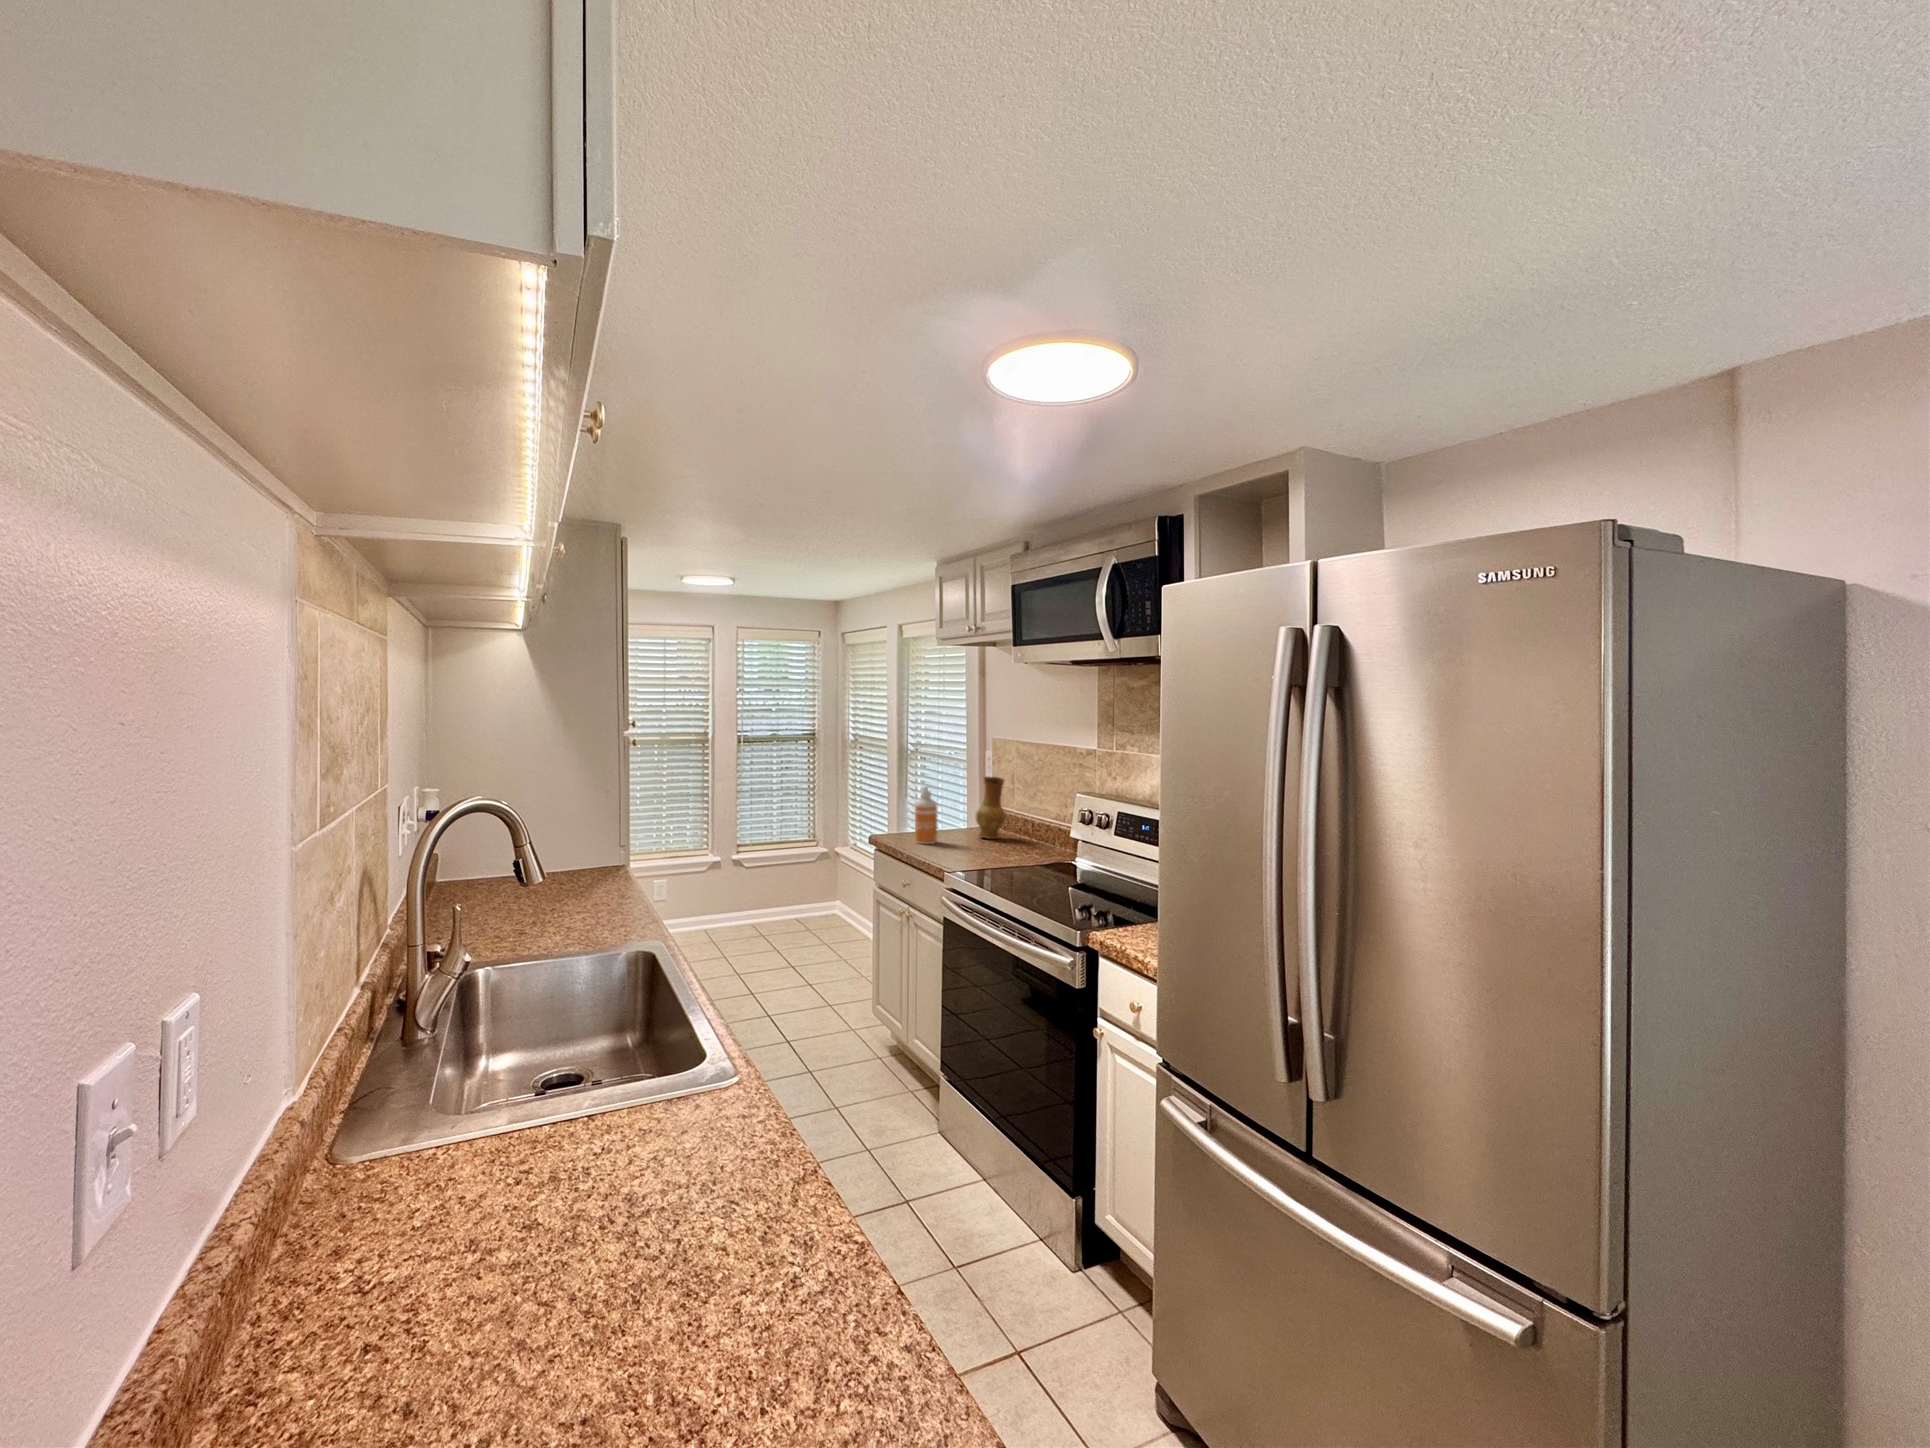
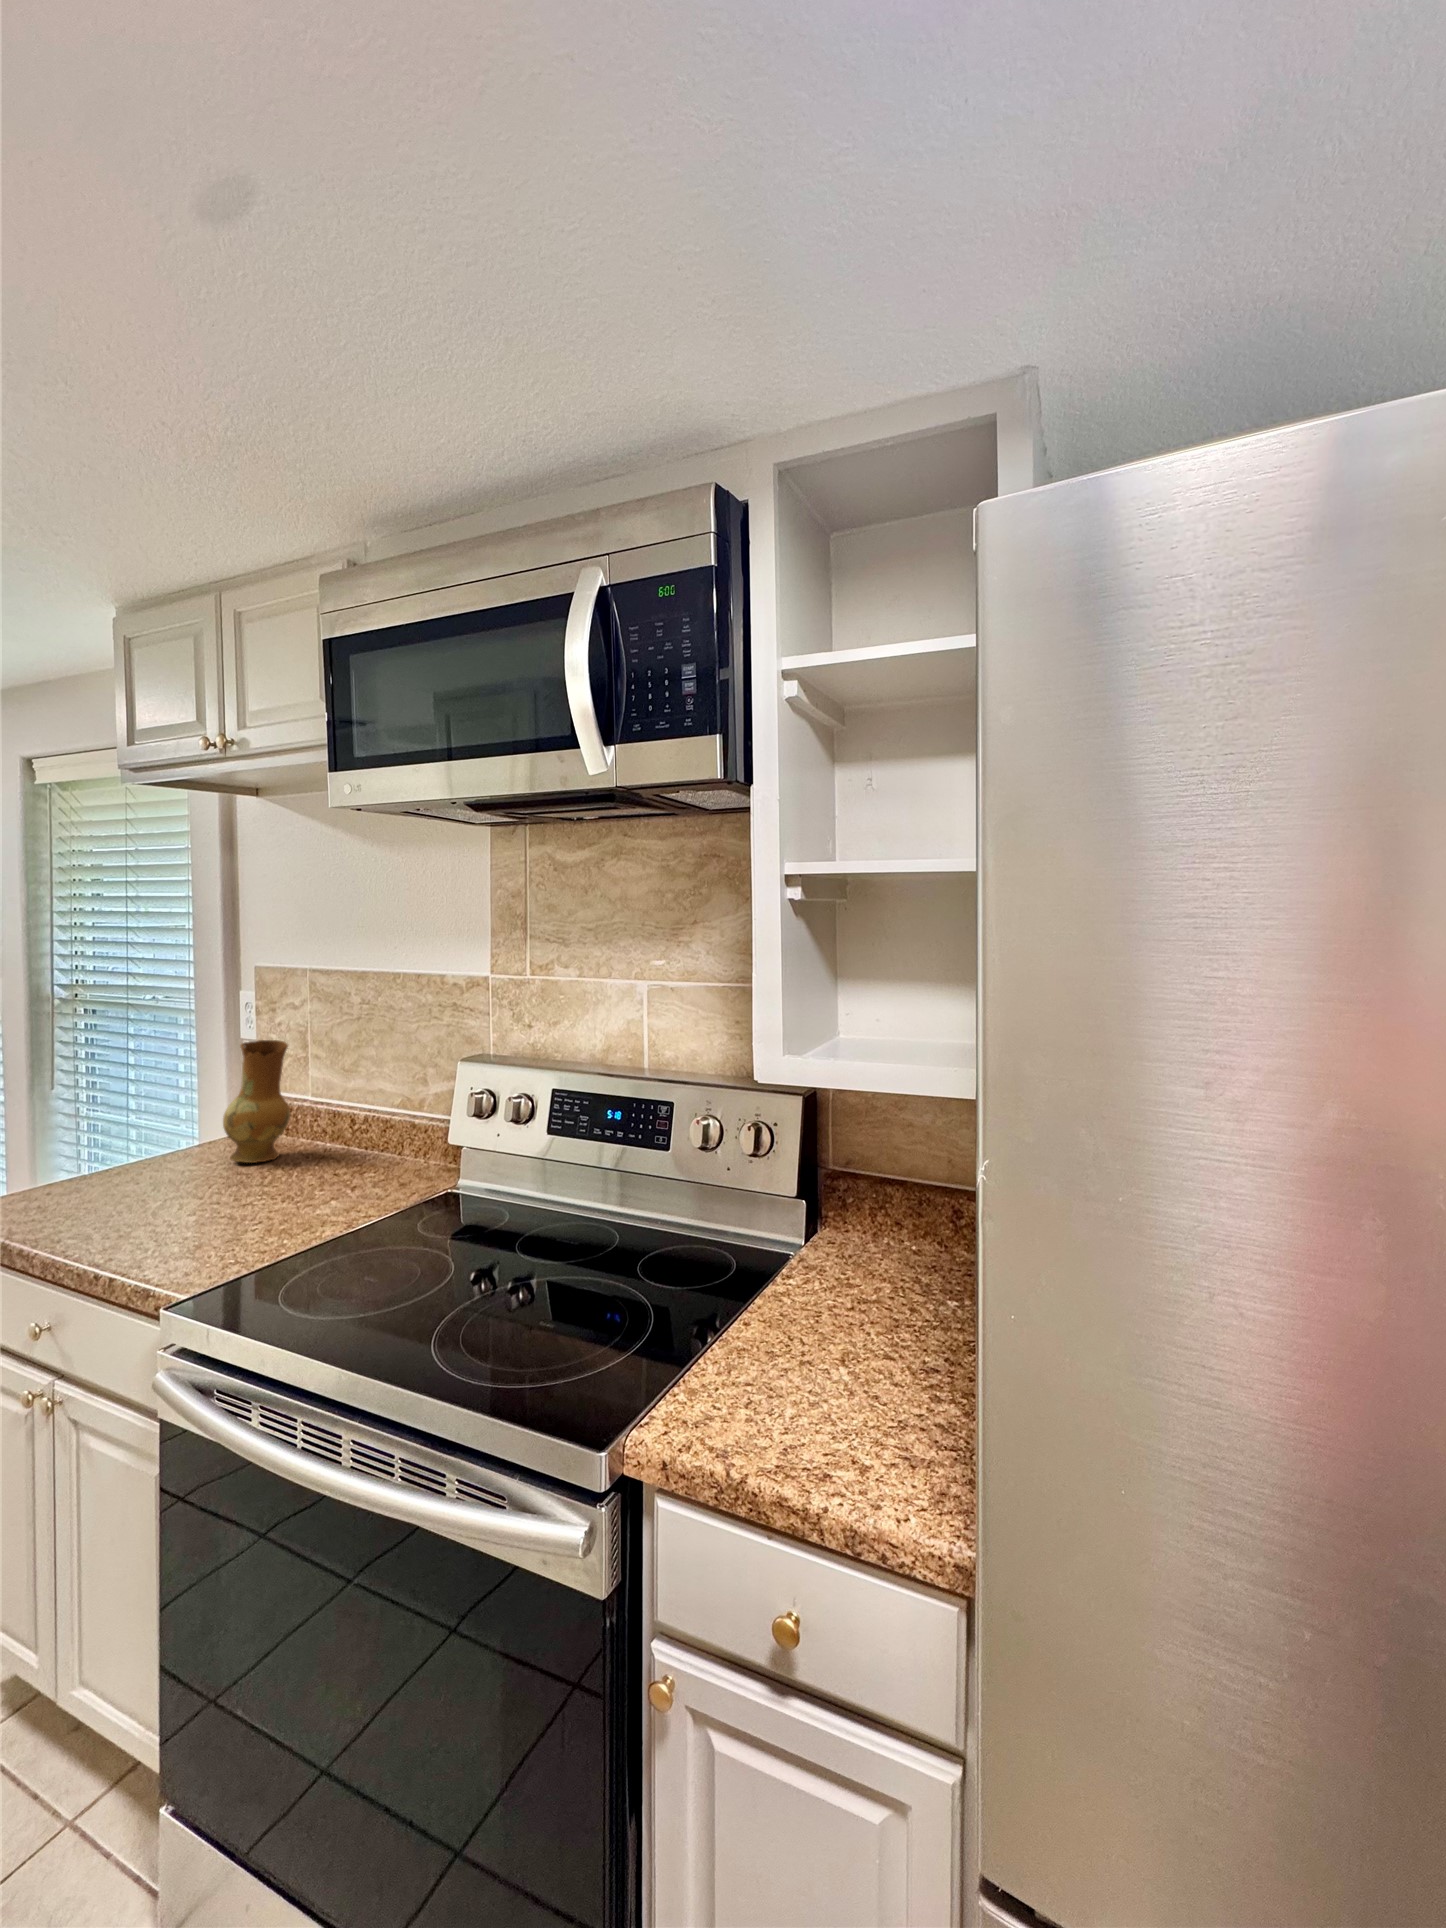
soap dispenser: present [915,786,937,844] -> none [65,1080,129,1213]

